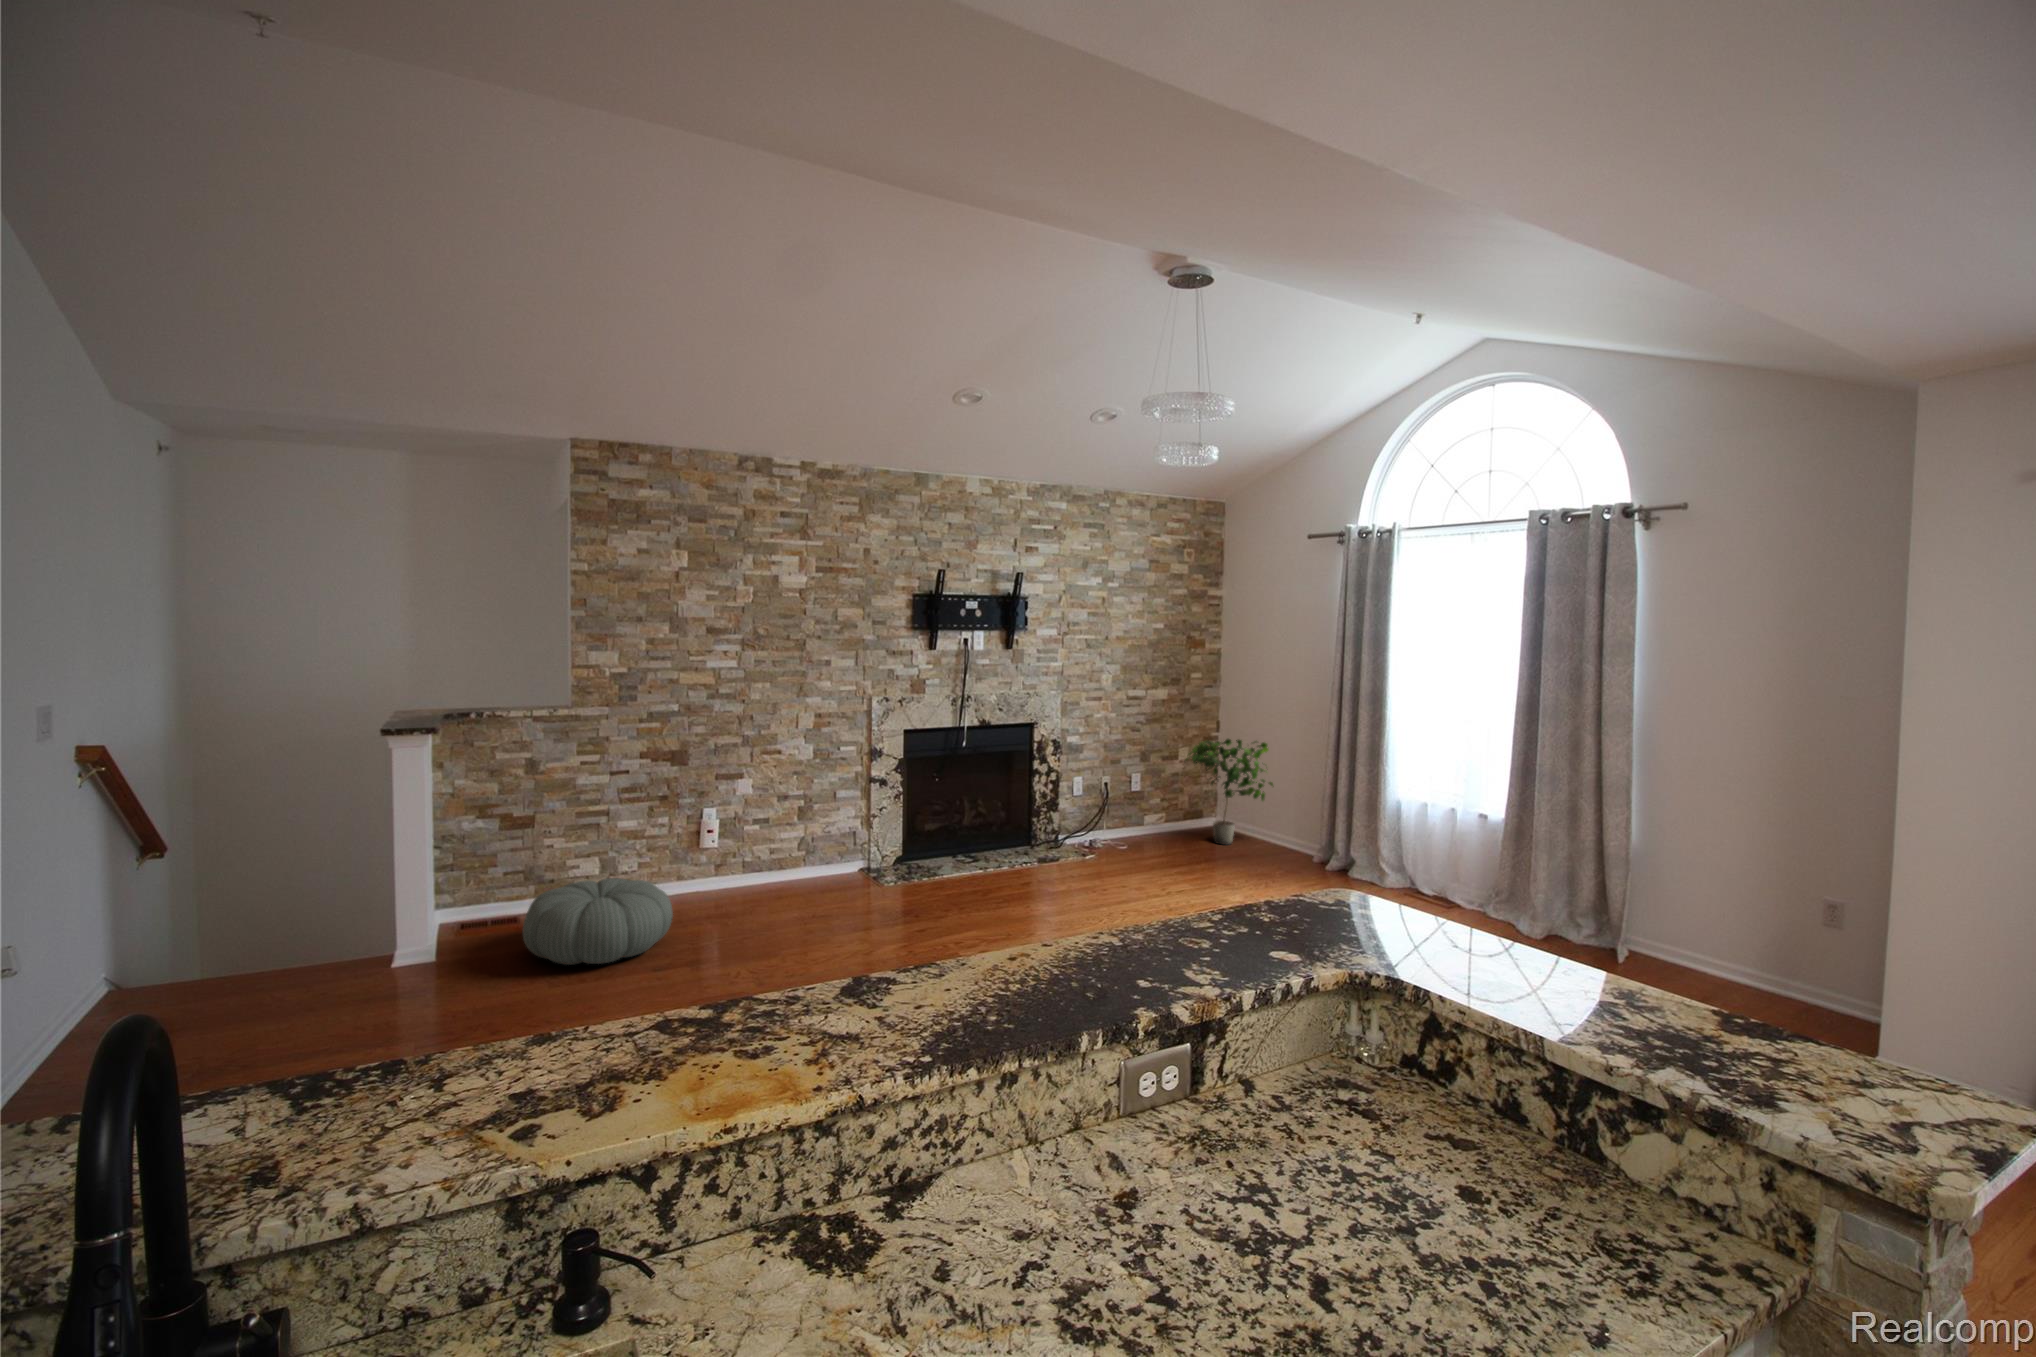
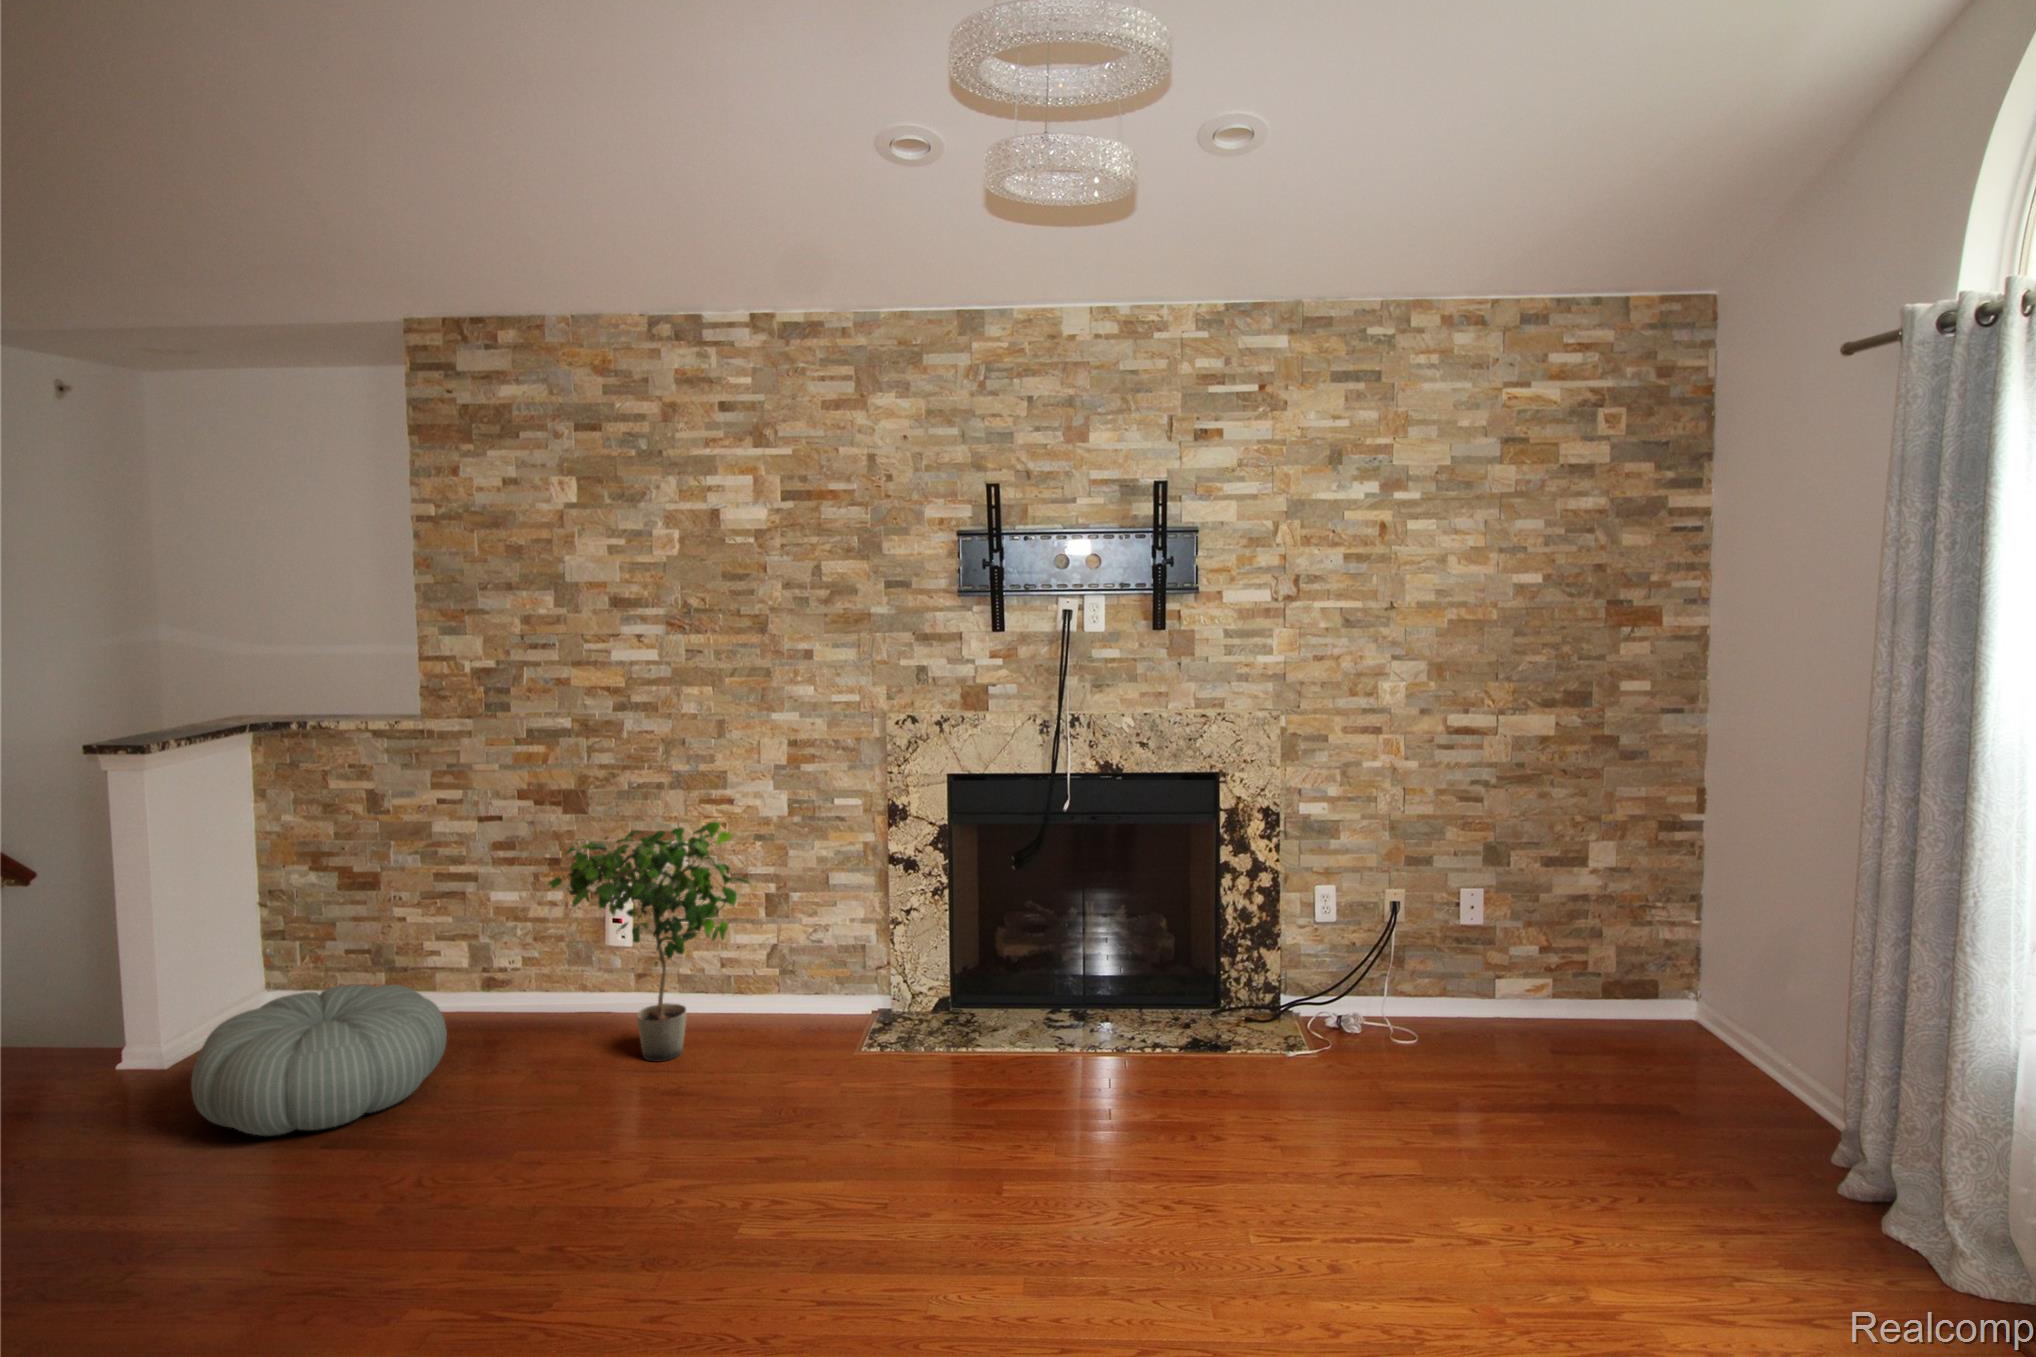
potted plant: present [1186,739,1274,845] -> present [547,822,750,1062]

